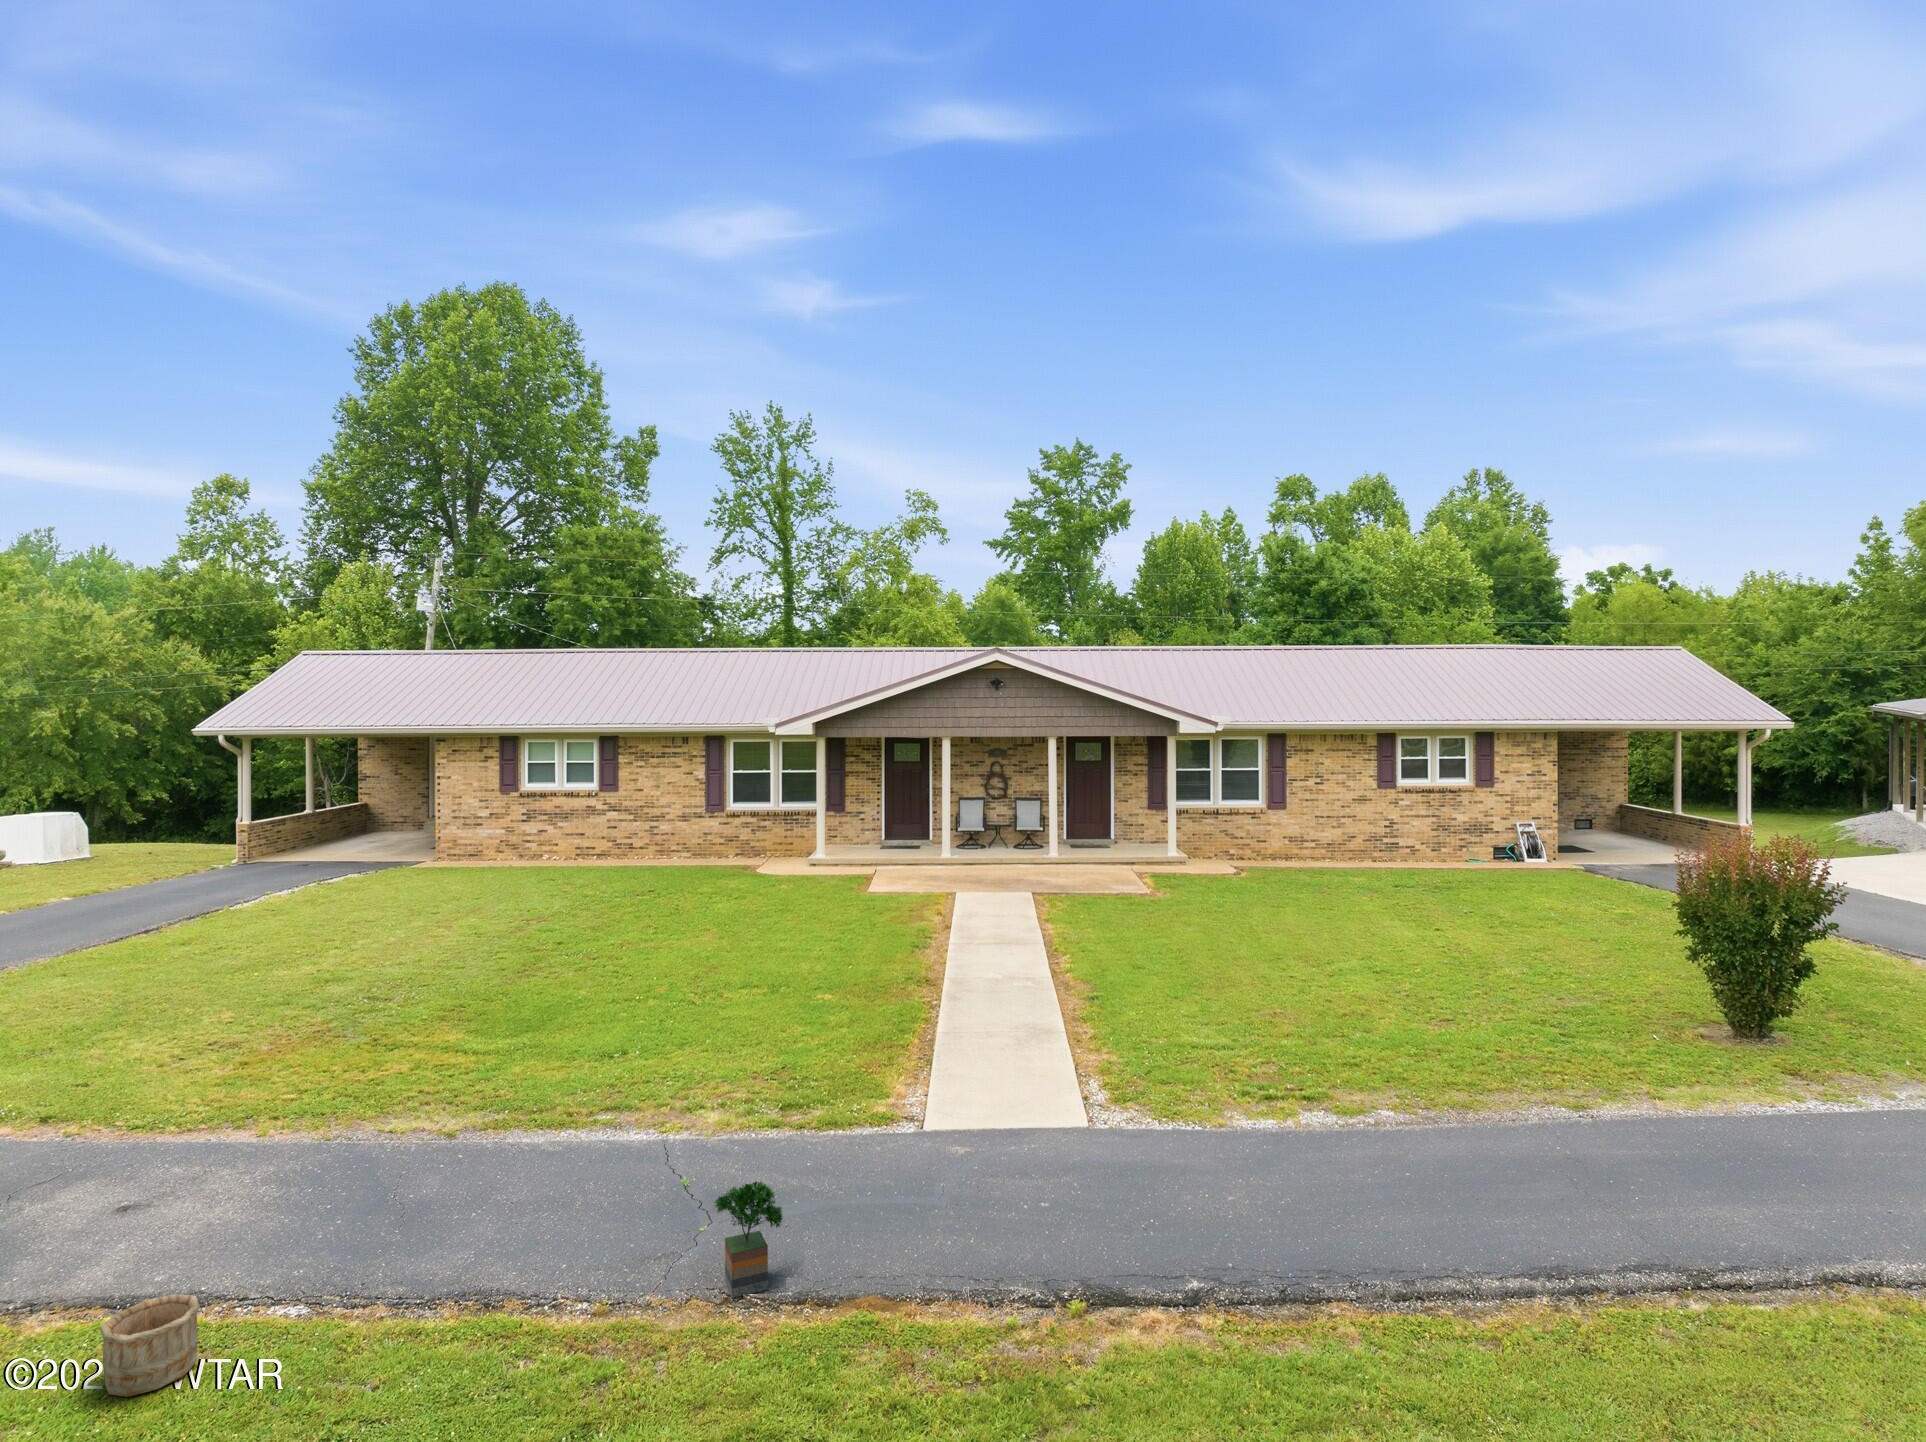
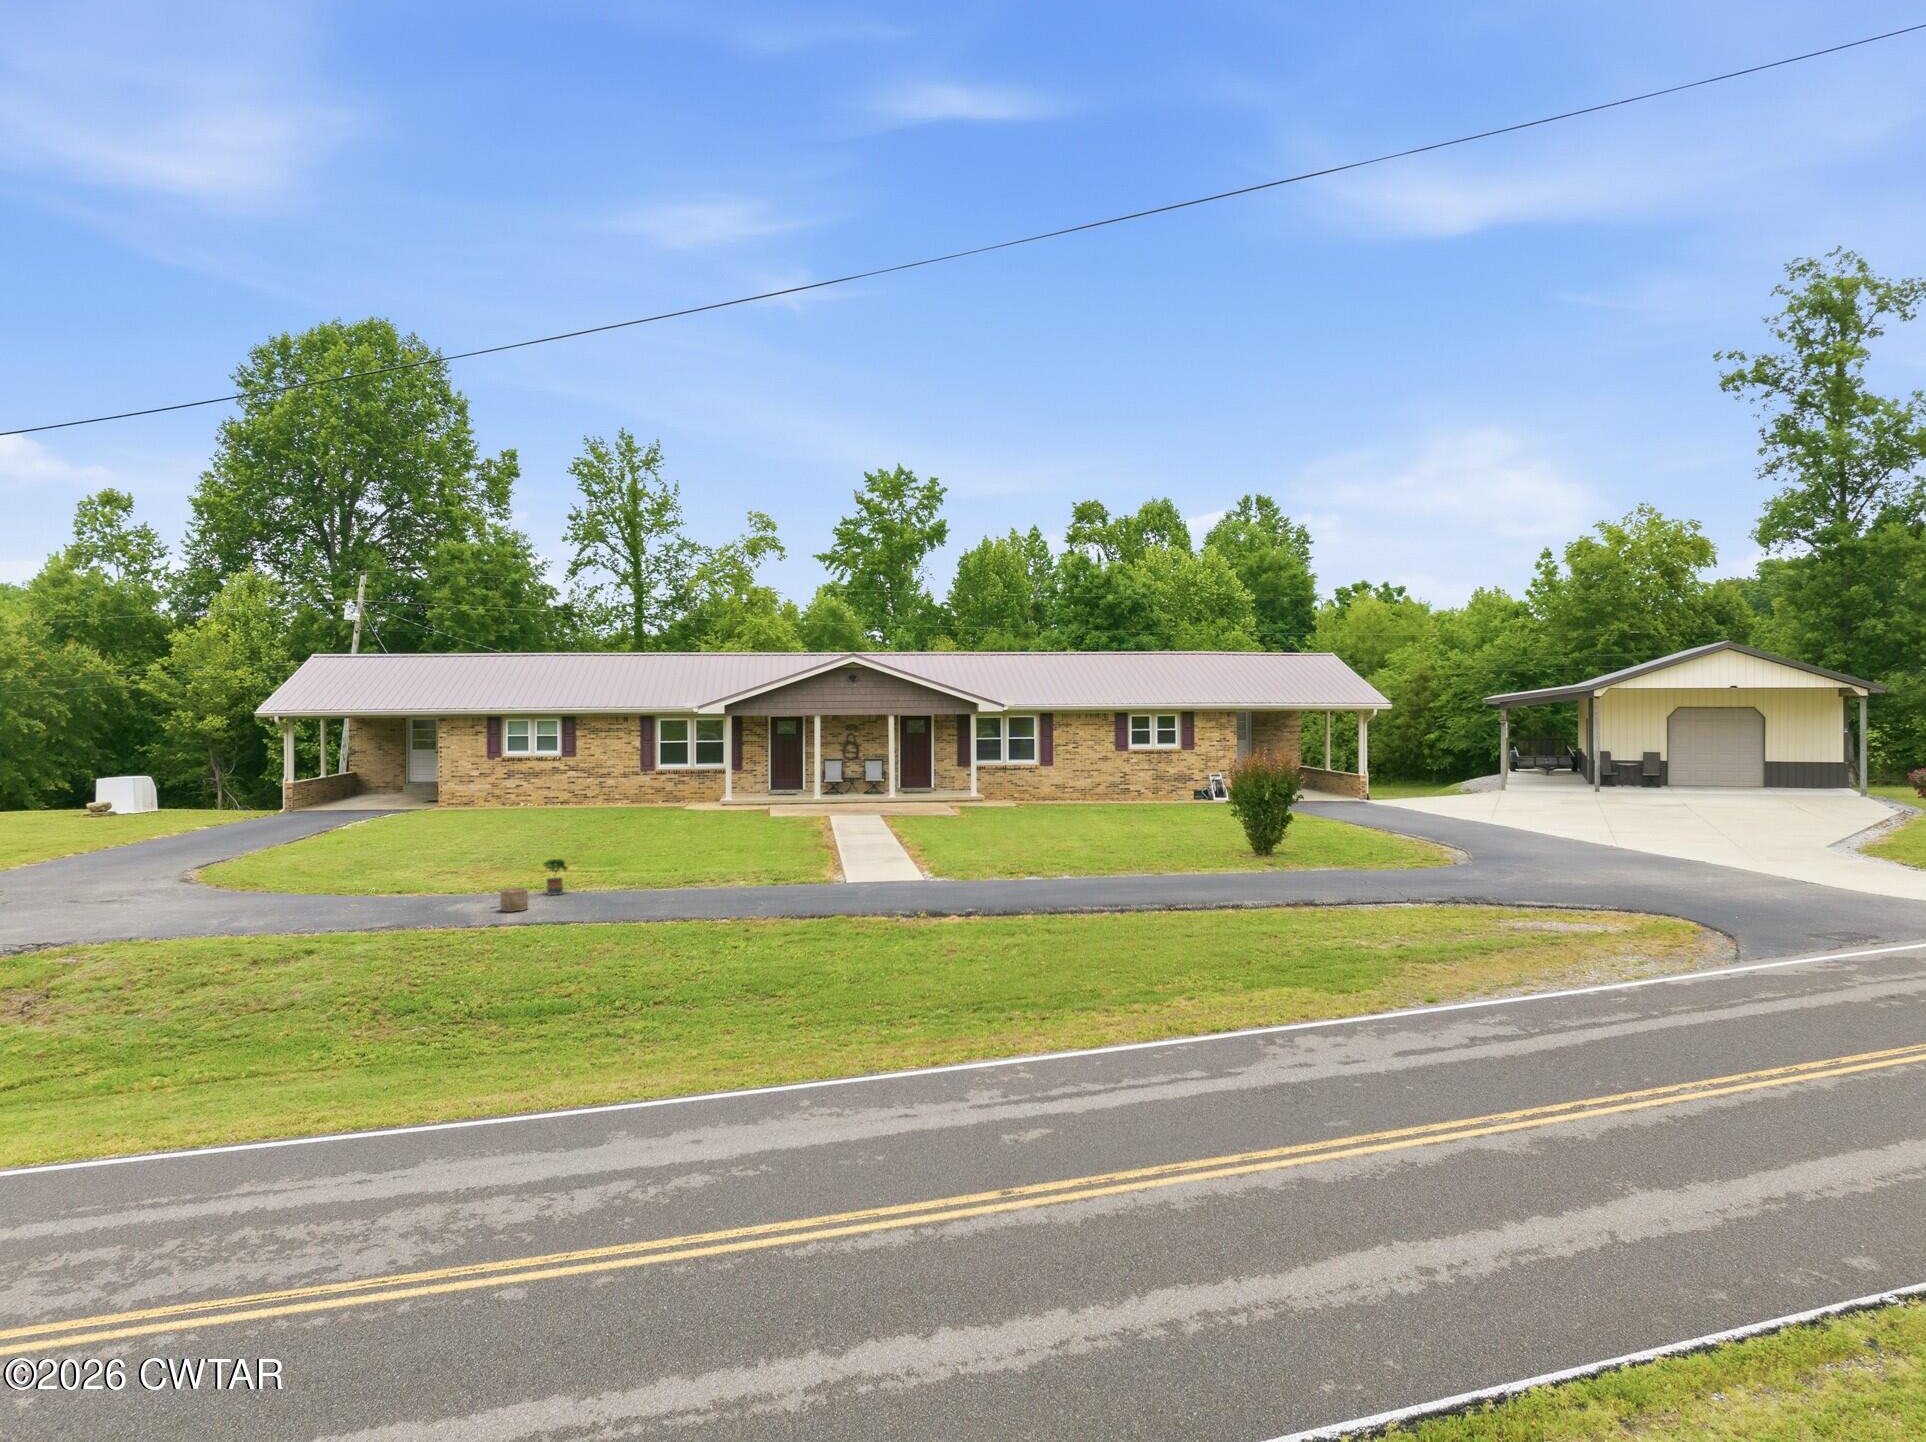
potted tree: present [714,1181,782,1298] -> present [543,859,568,895]

